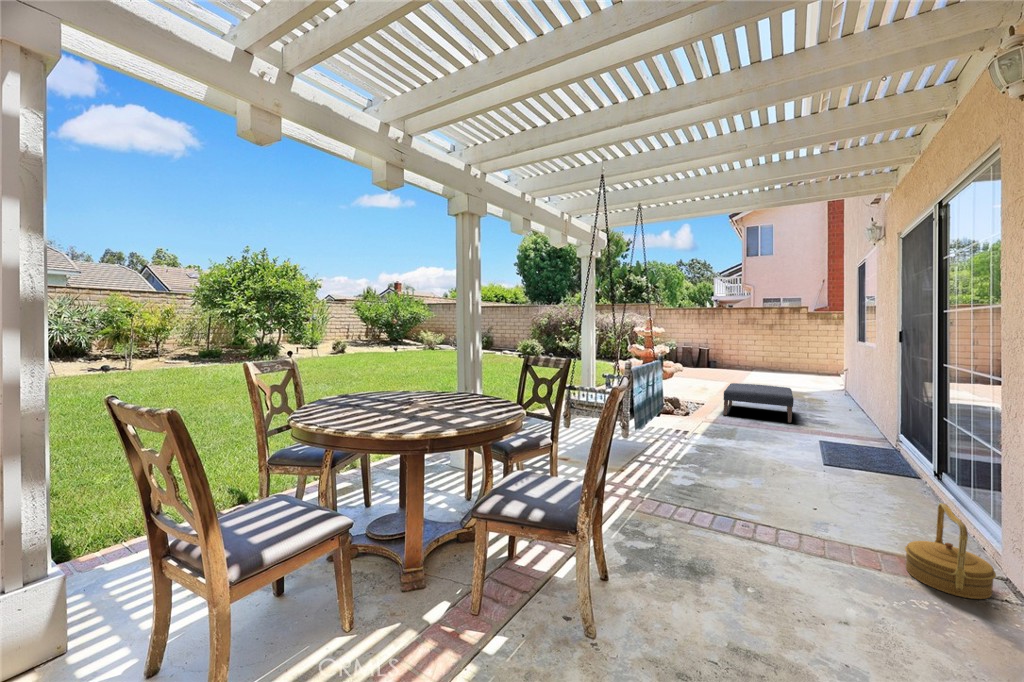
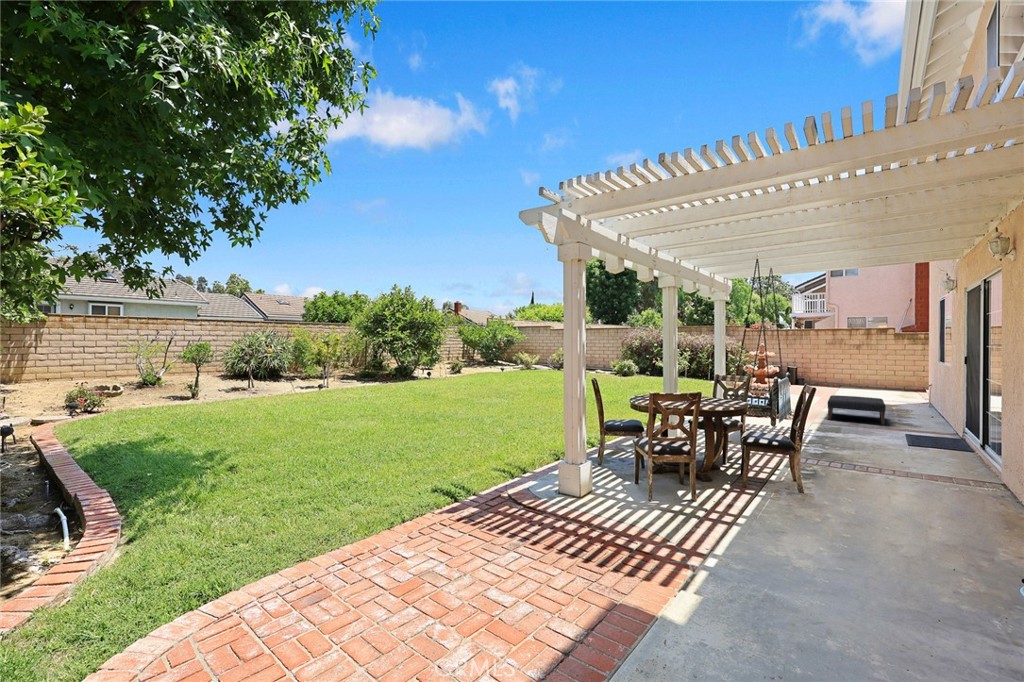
woven basket: present [905,503,996,599] -> none [955,451,1002,495]

